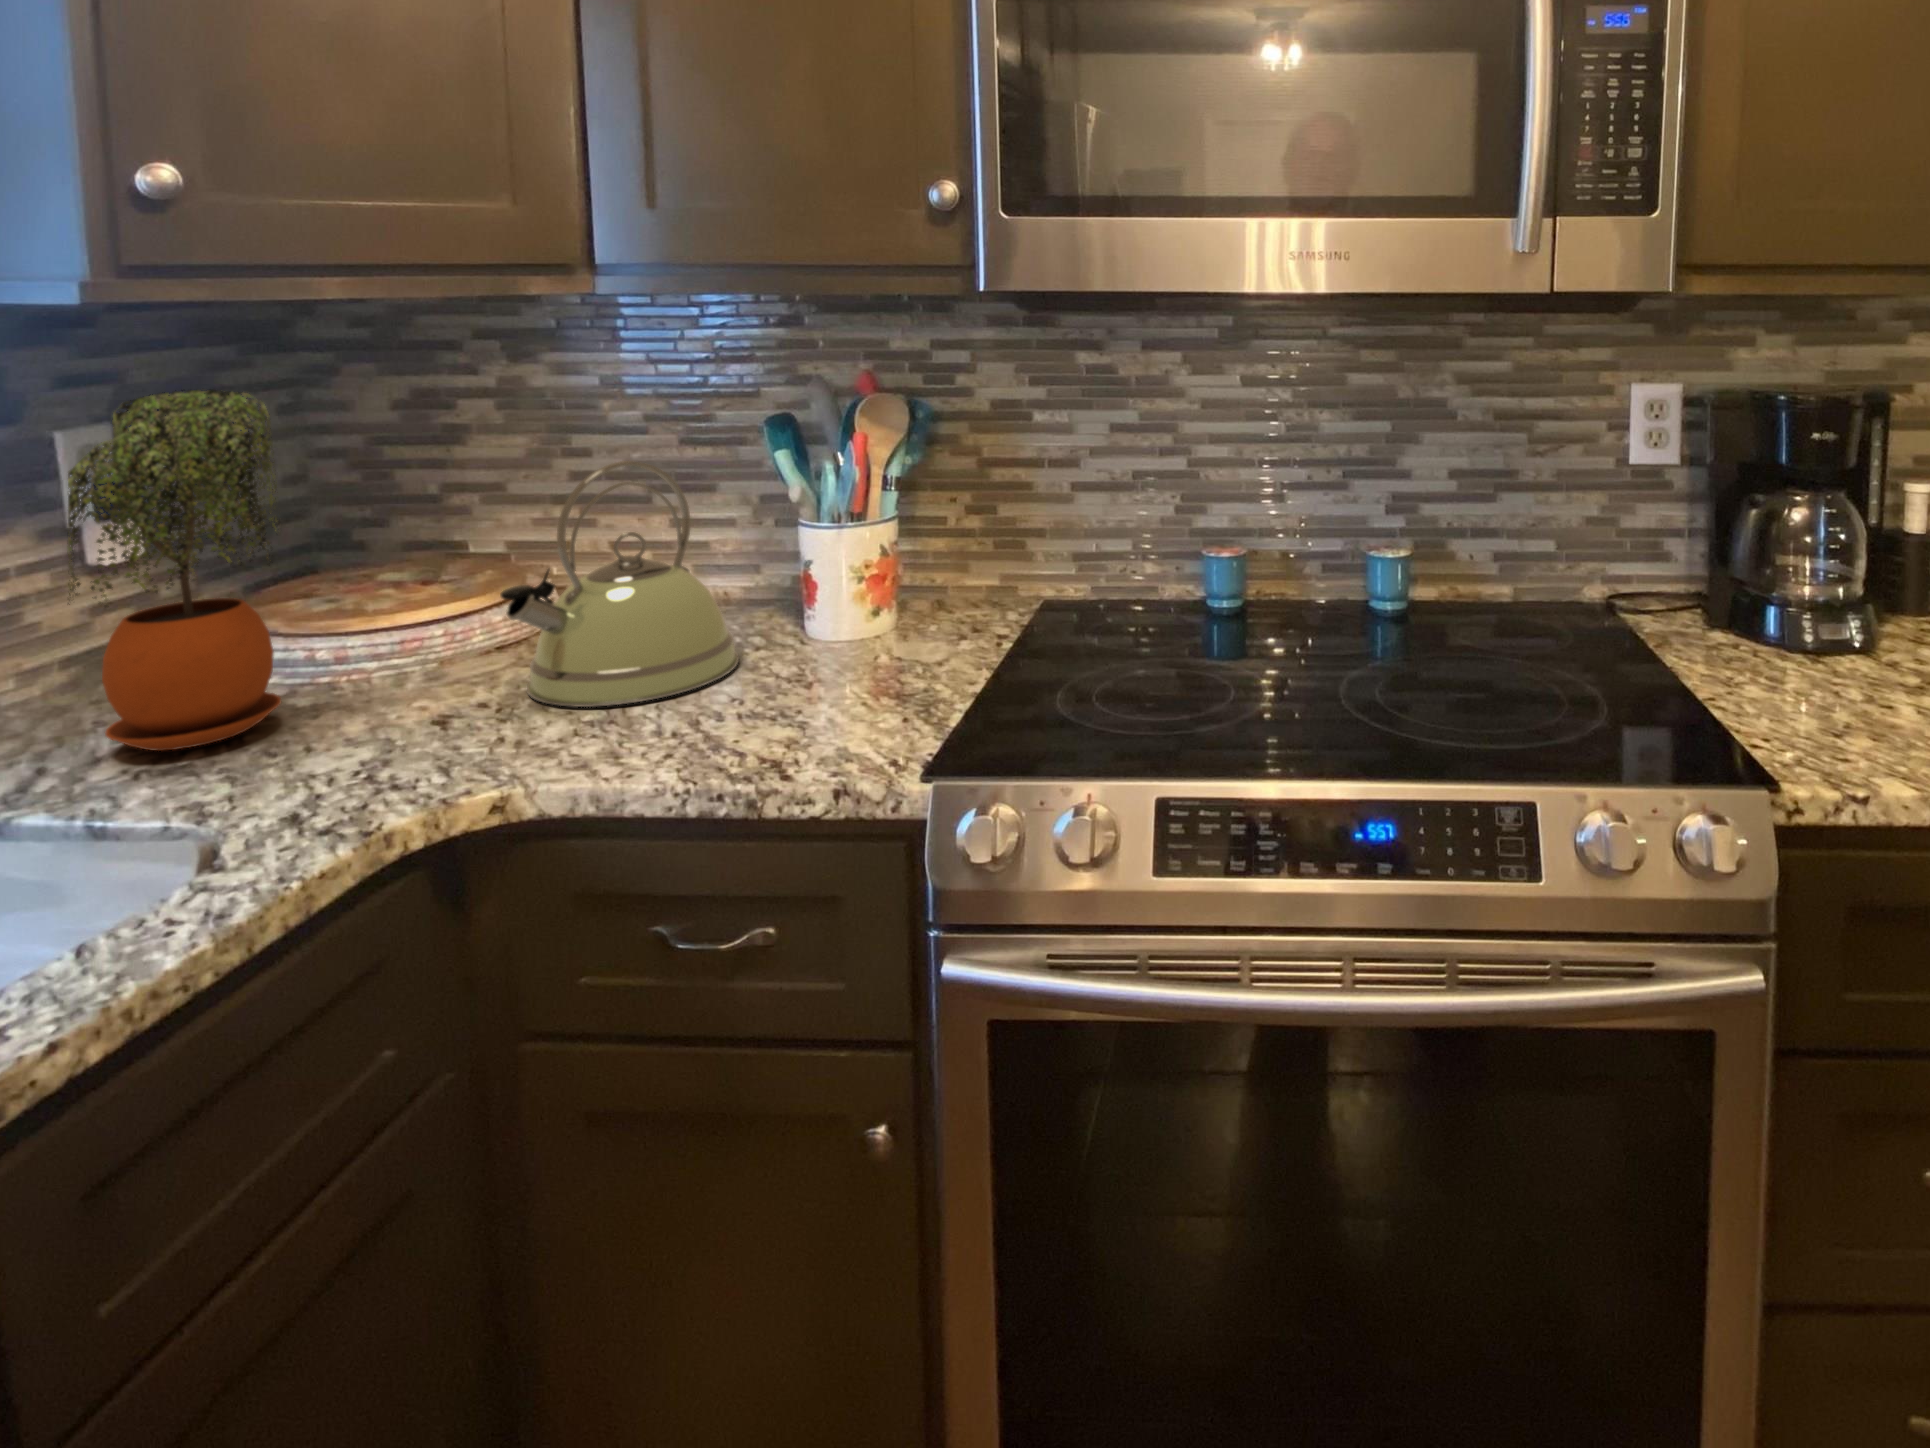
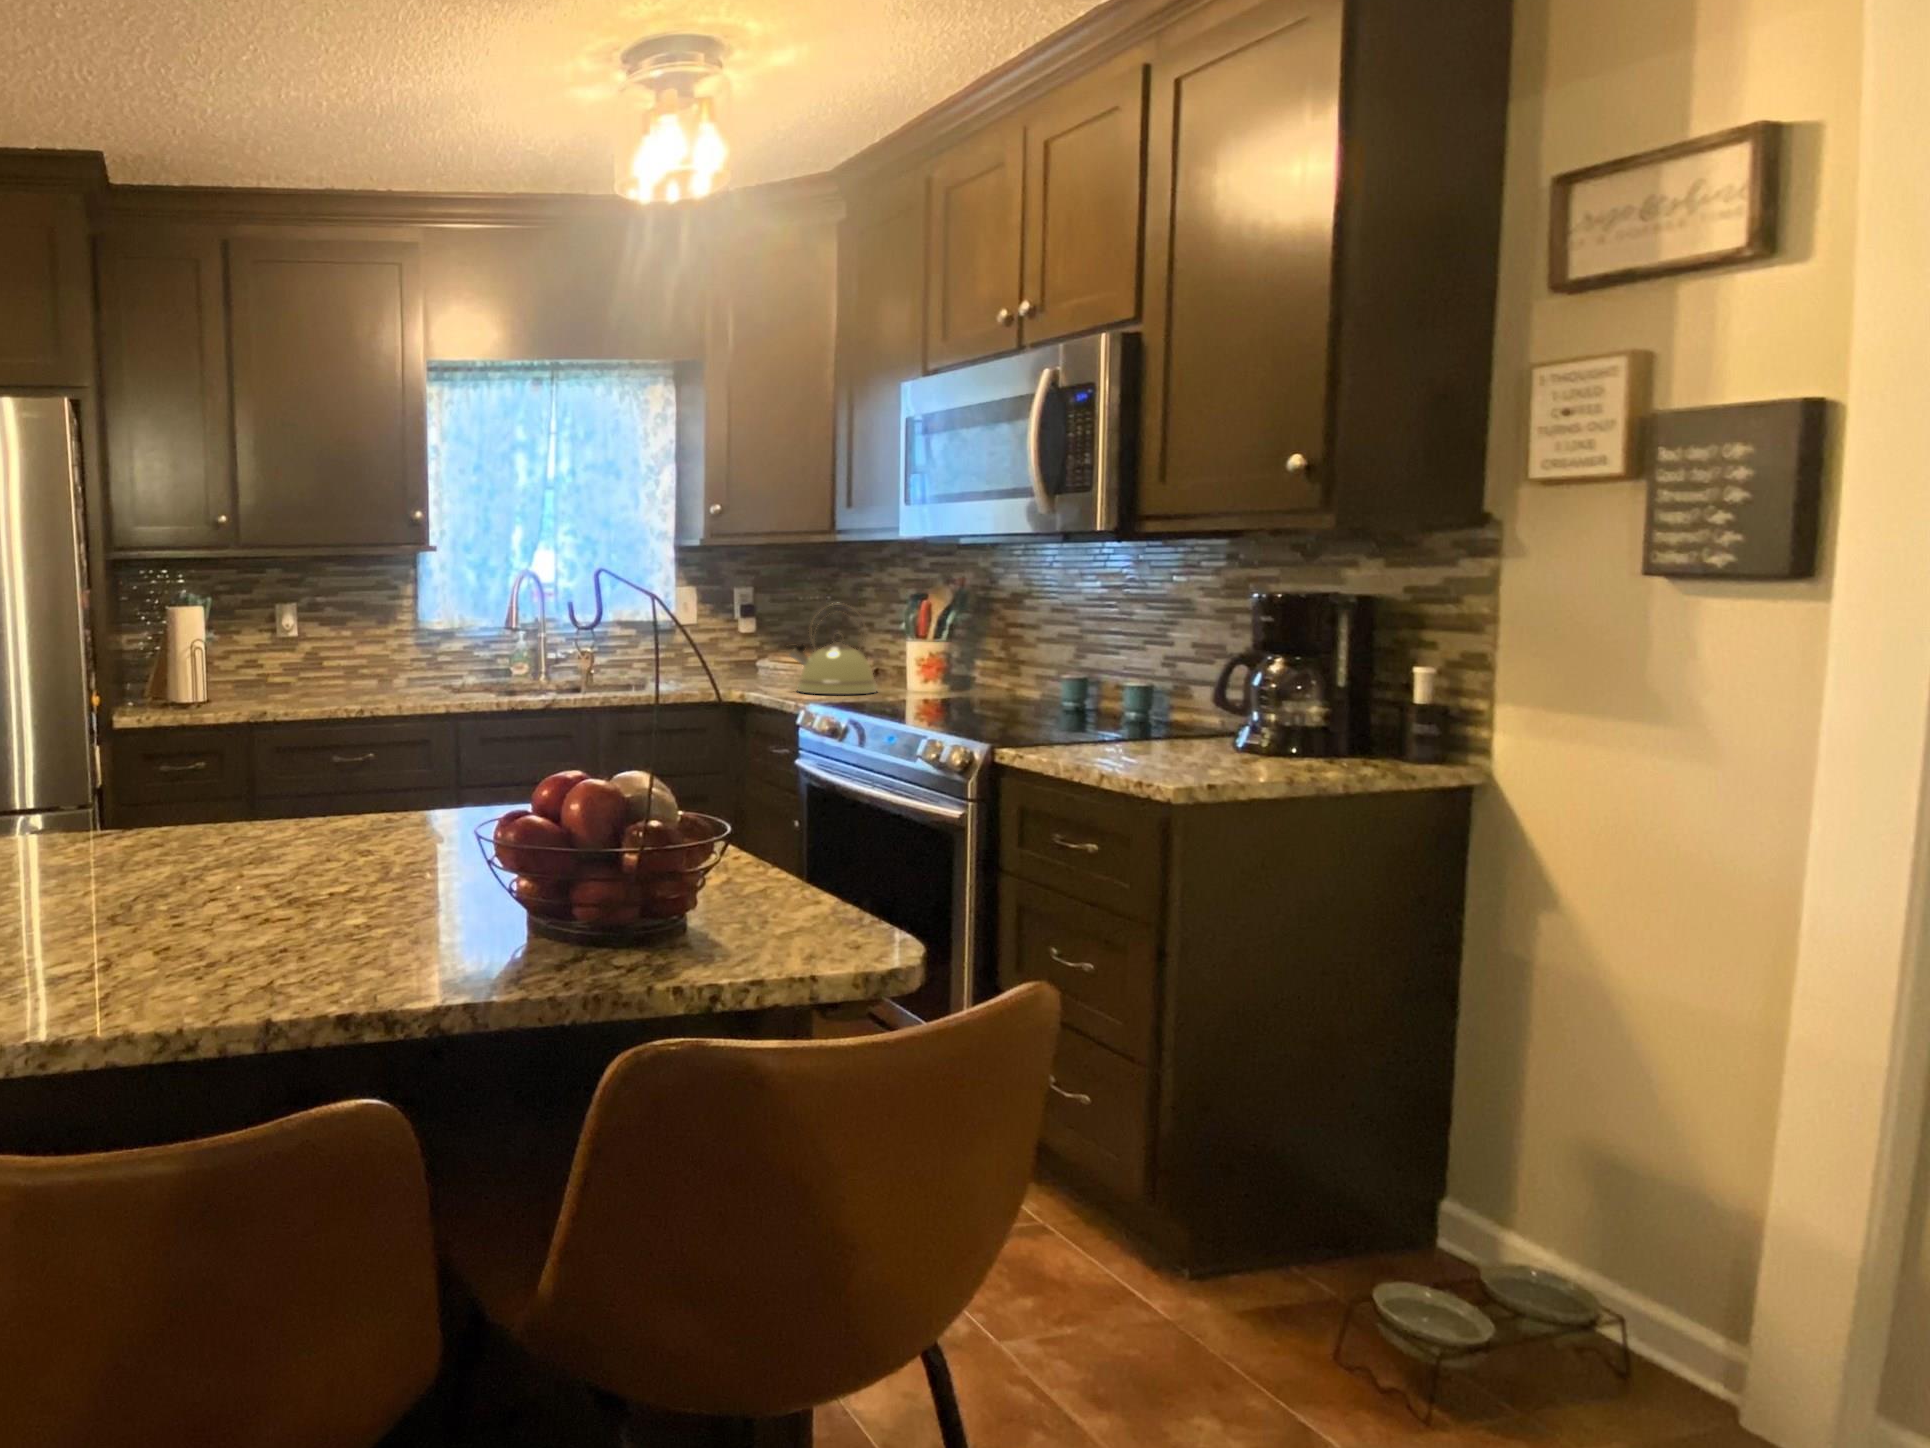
potted plant: present [67,389,281,751] -> none [691,567,757,684]

